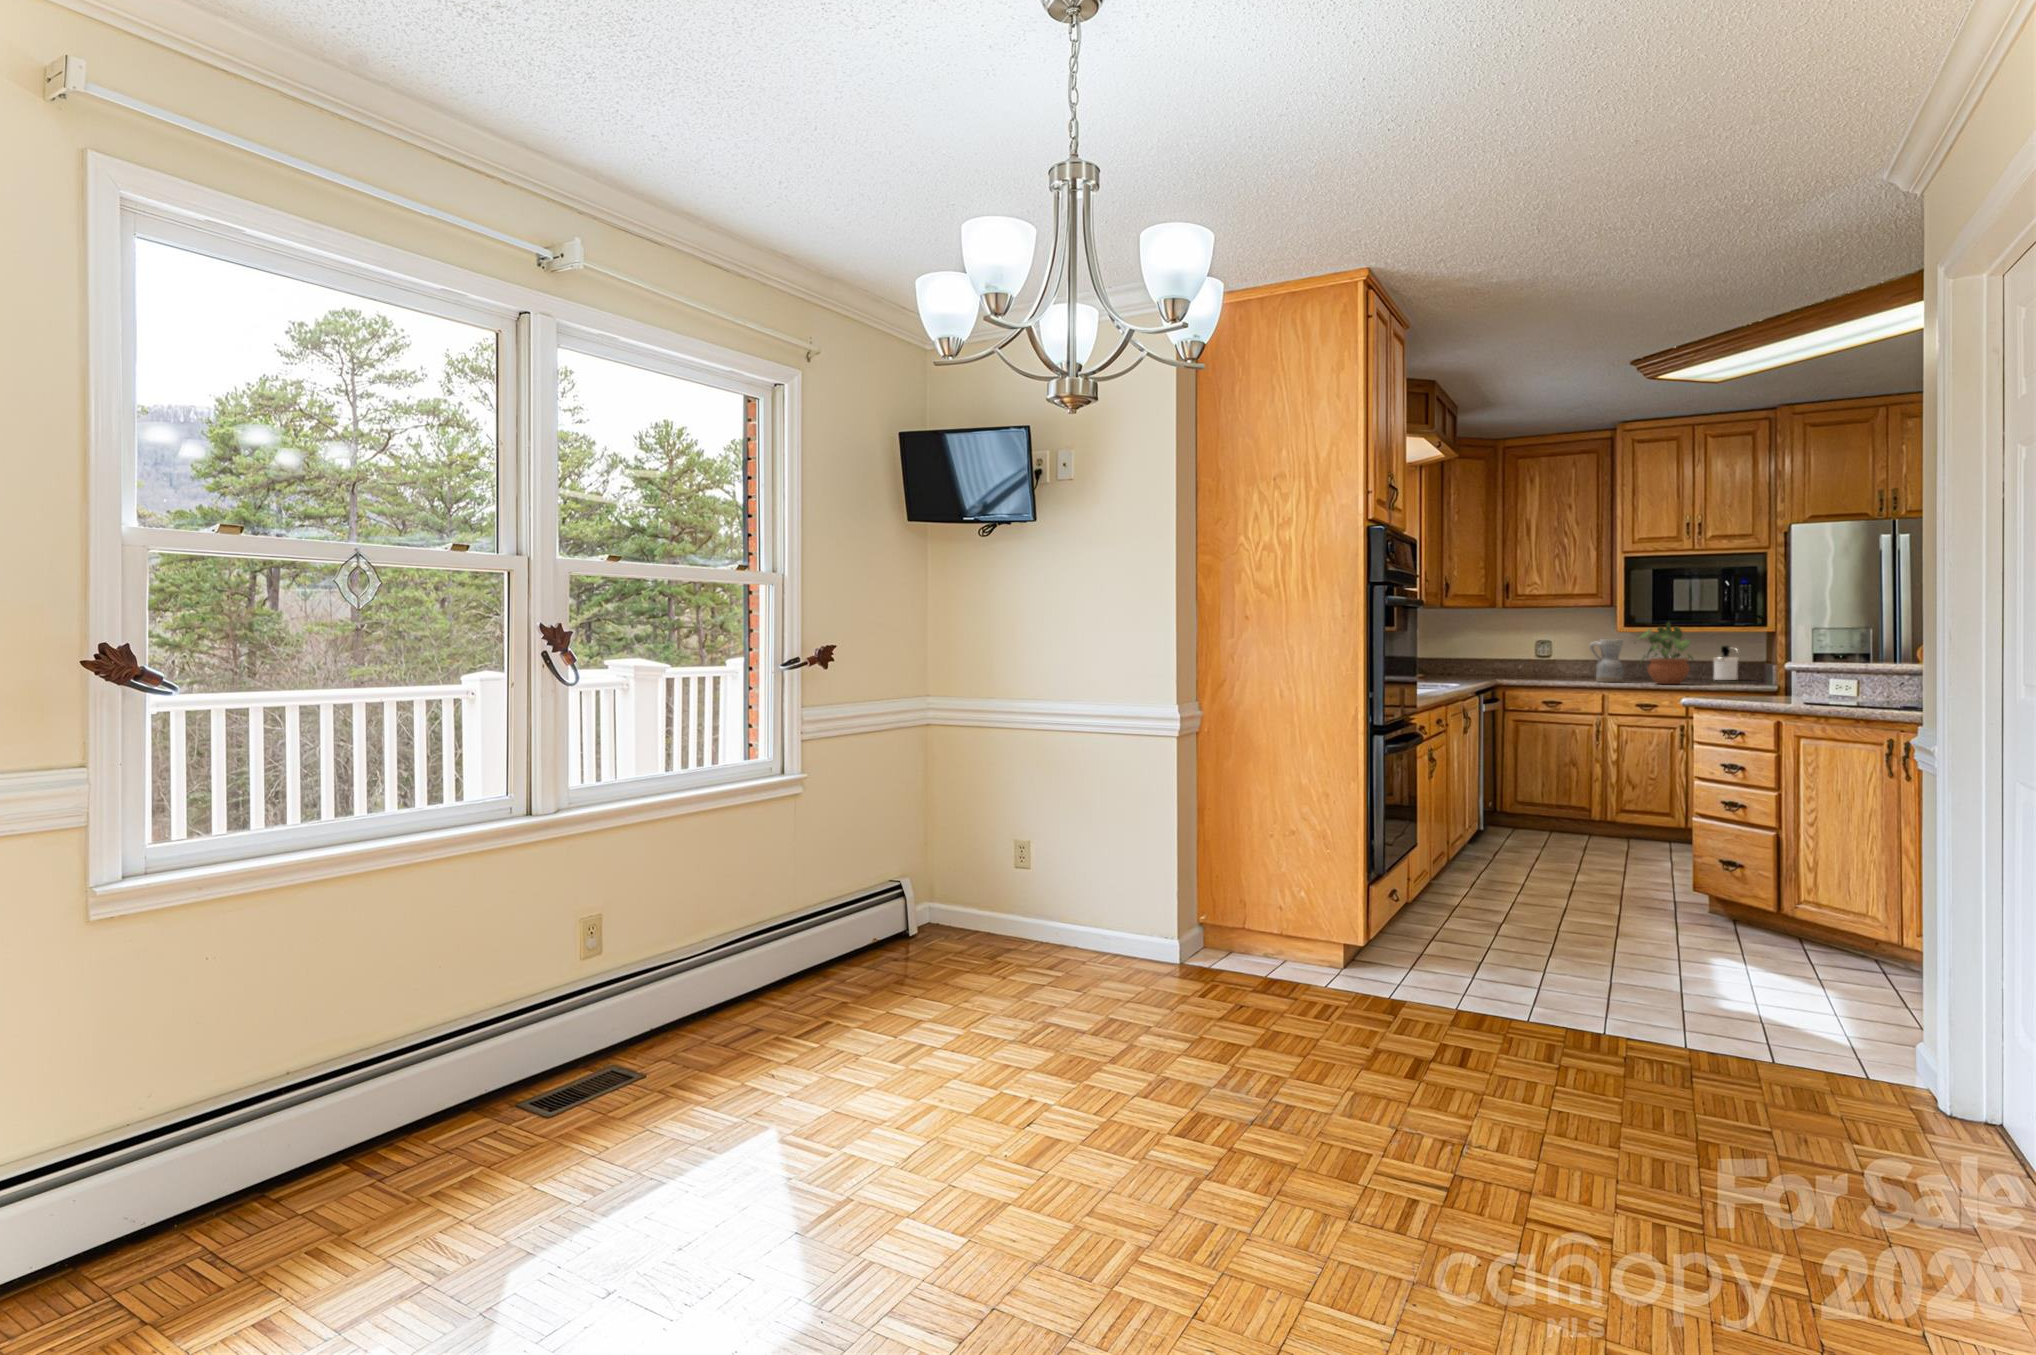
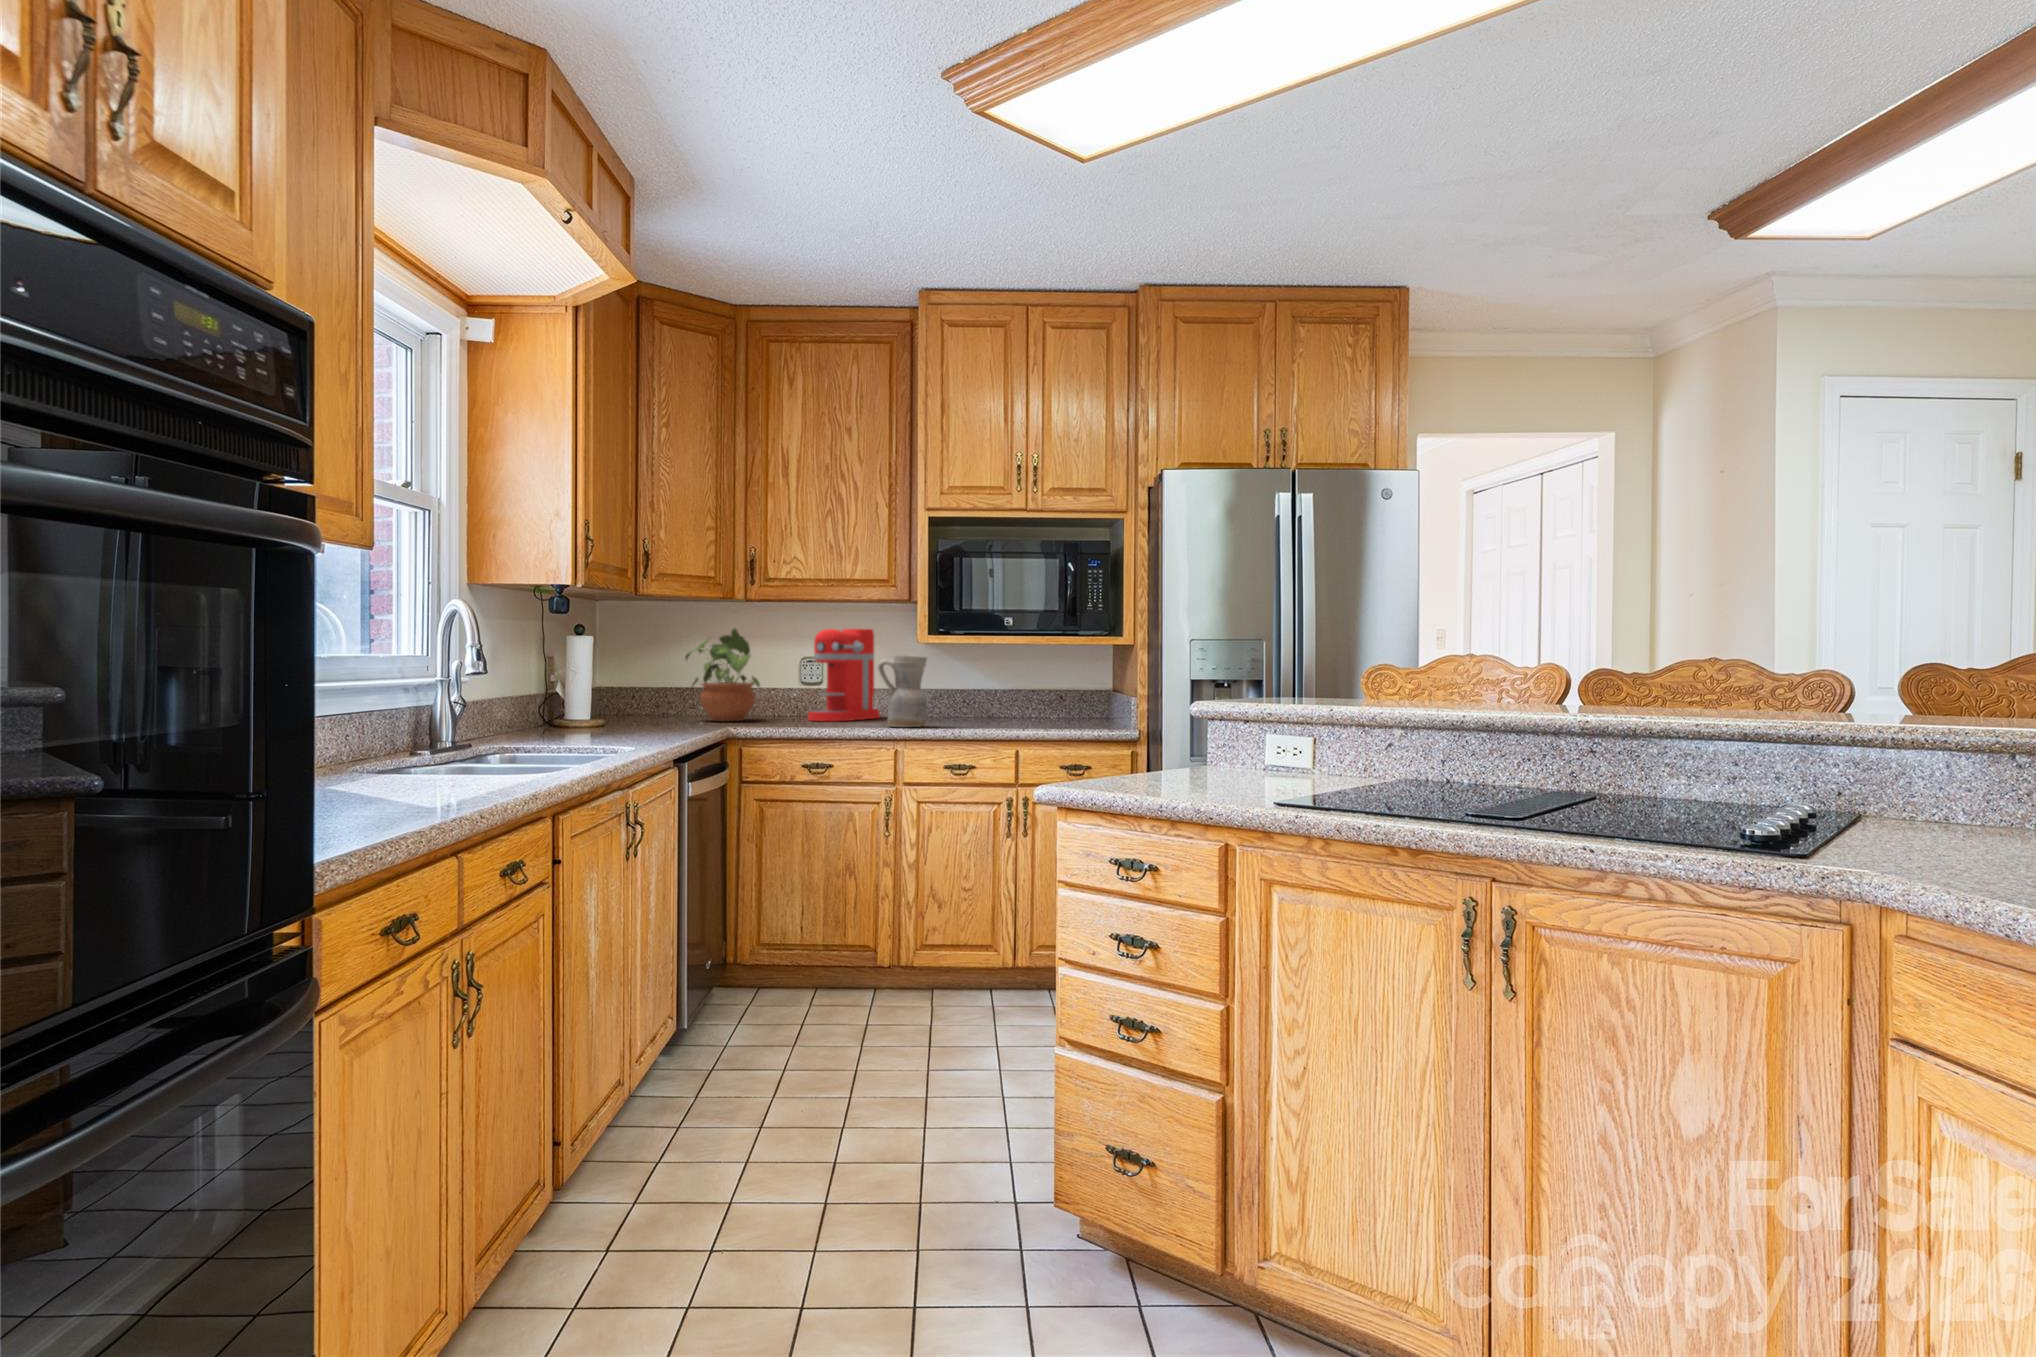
potted plant: present [1640,622,1693,684] -> present [685,629,760,721]
coffee maker: none [1540,623,1588,679] -> present [808,629,880,721]
soap dispenser: present [1713,646,1738,680] -> none [1045,669,1079,721]

